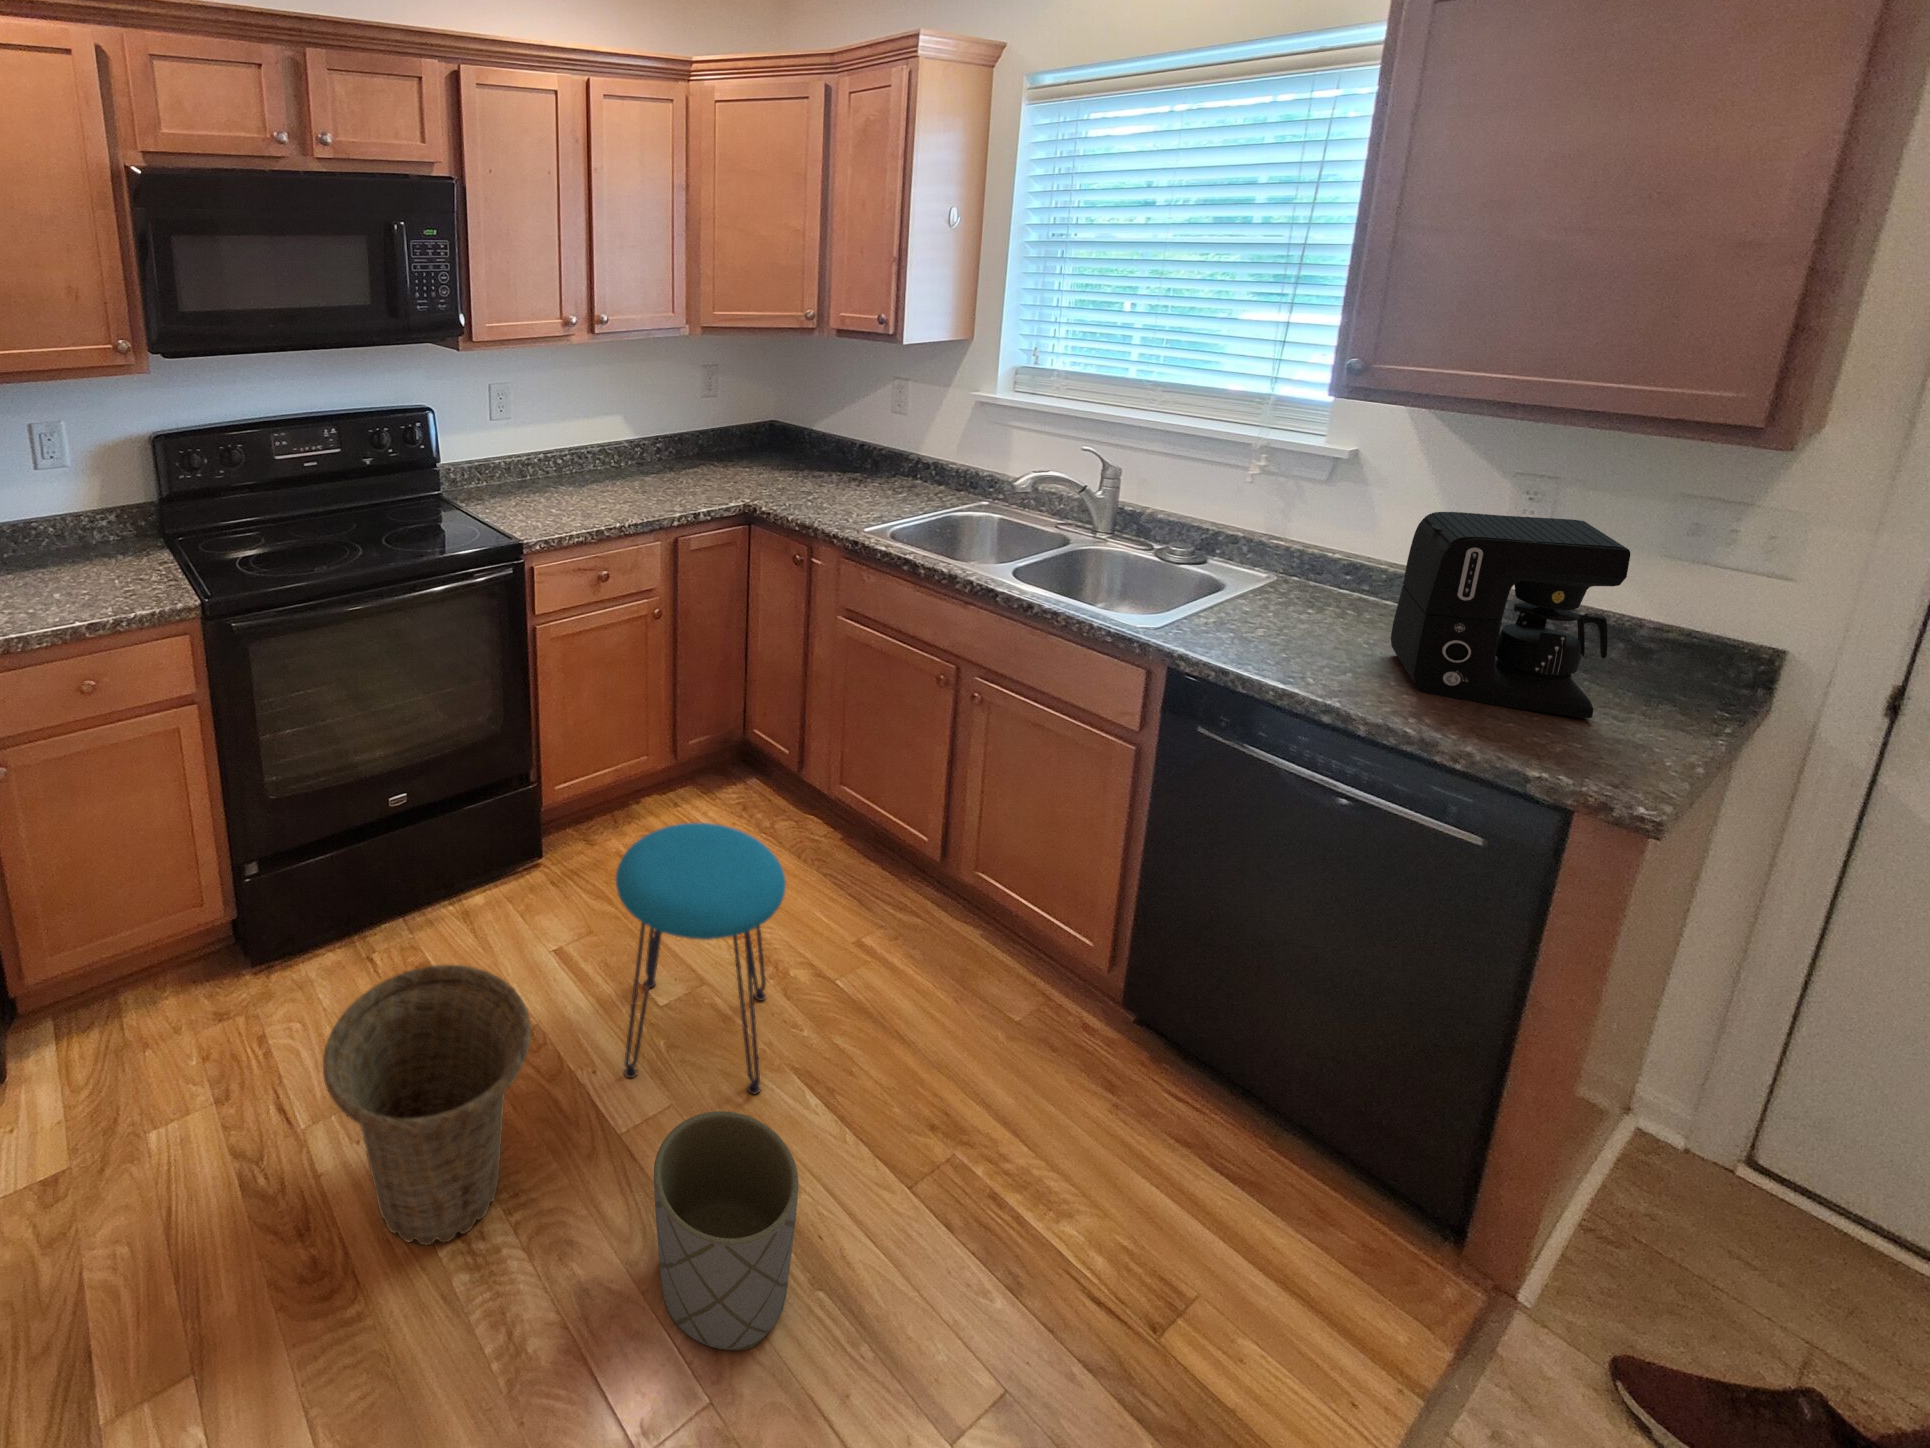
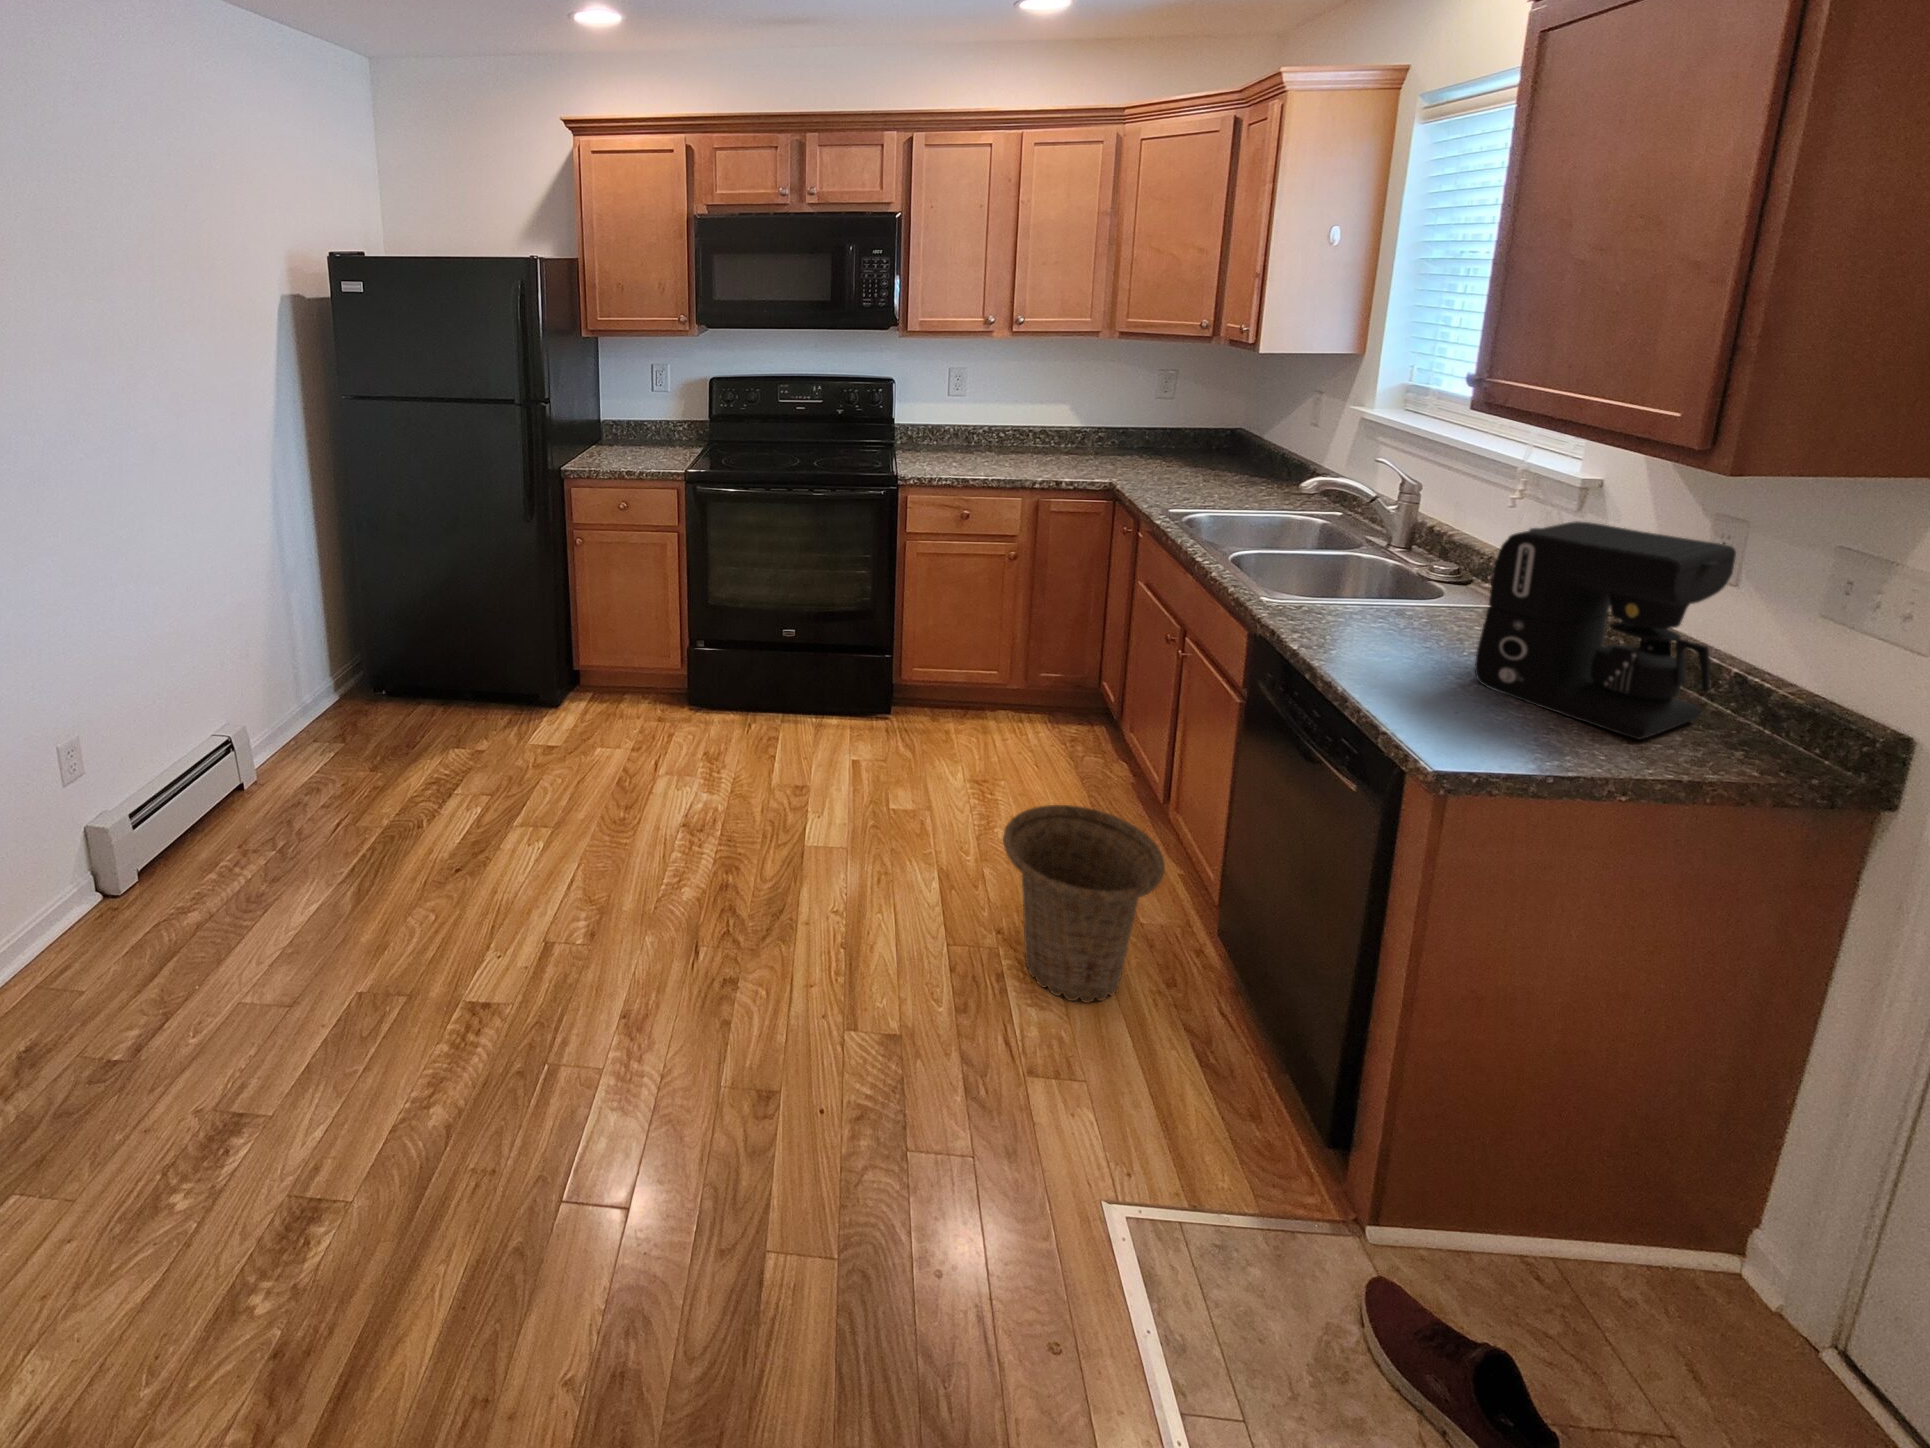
stool: present [616,823,786,1094] -> none [836,677,968,867]
basket: present [323,965,531,1245] -> present [1003,805,1165,1003]
planter: present [654,1111,799,1350] -> none [754,814,846,947]

